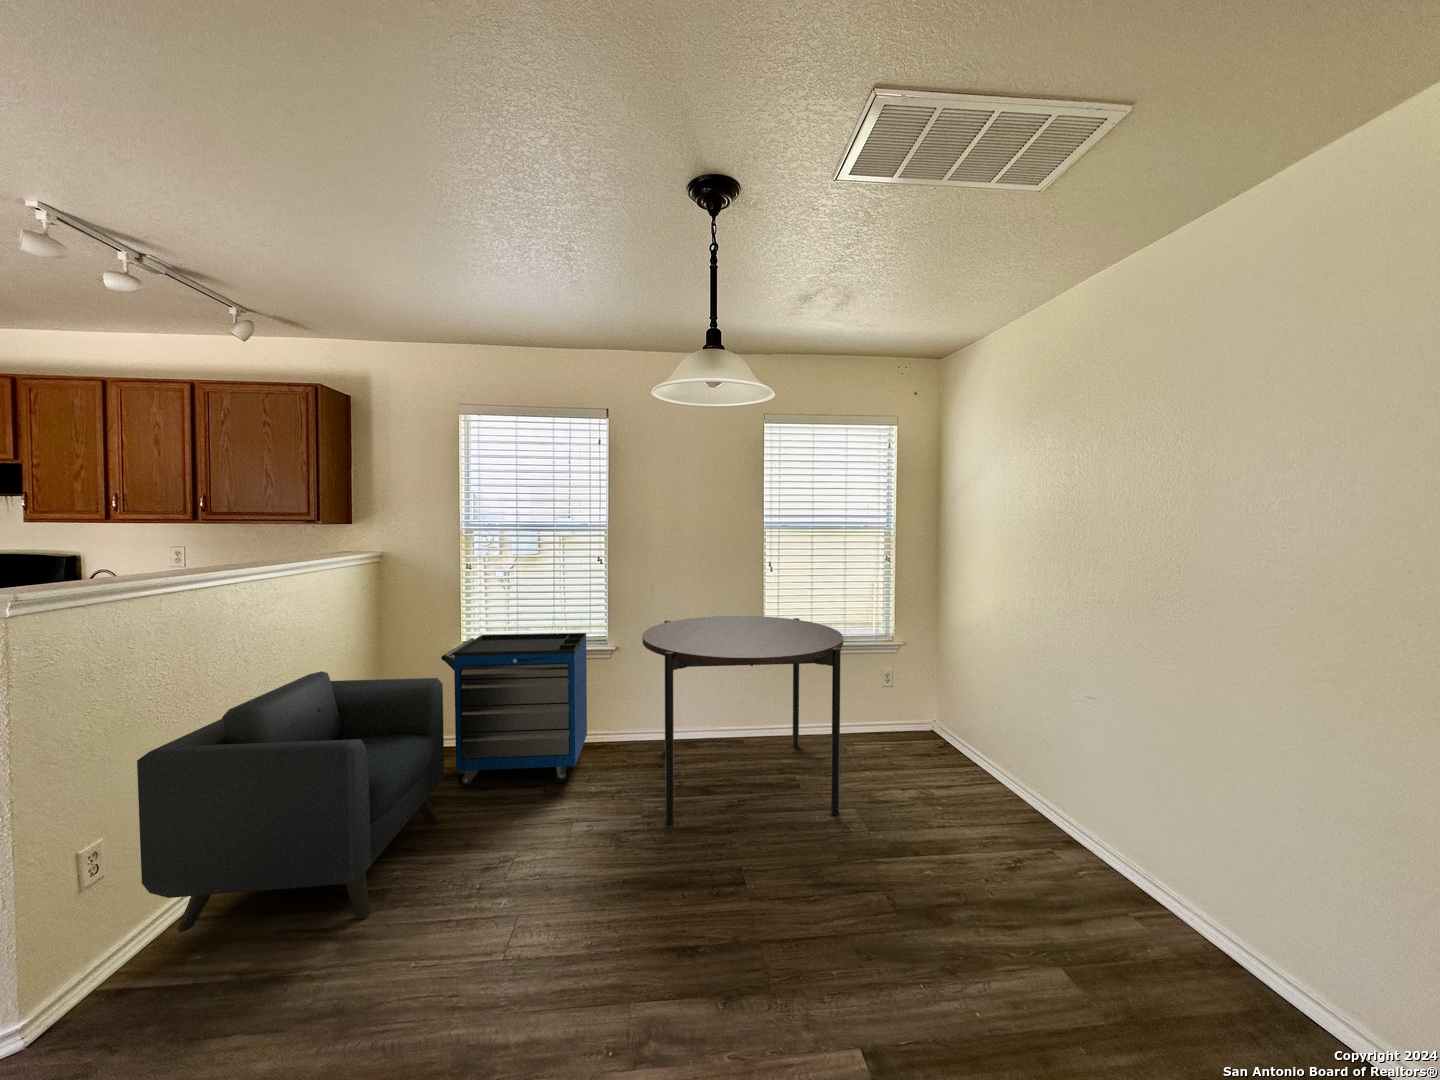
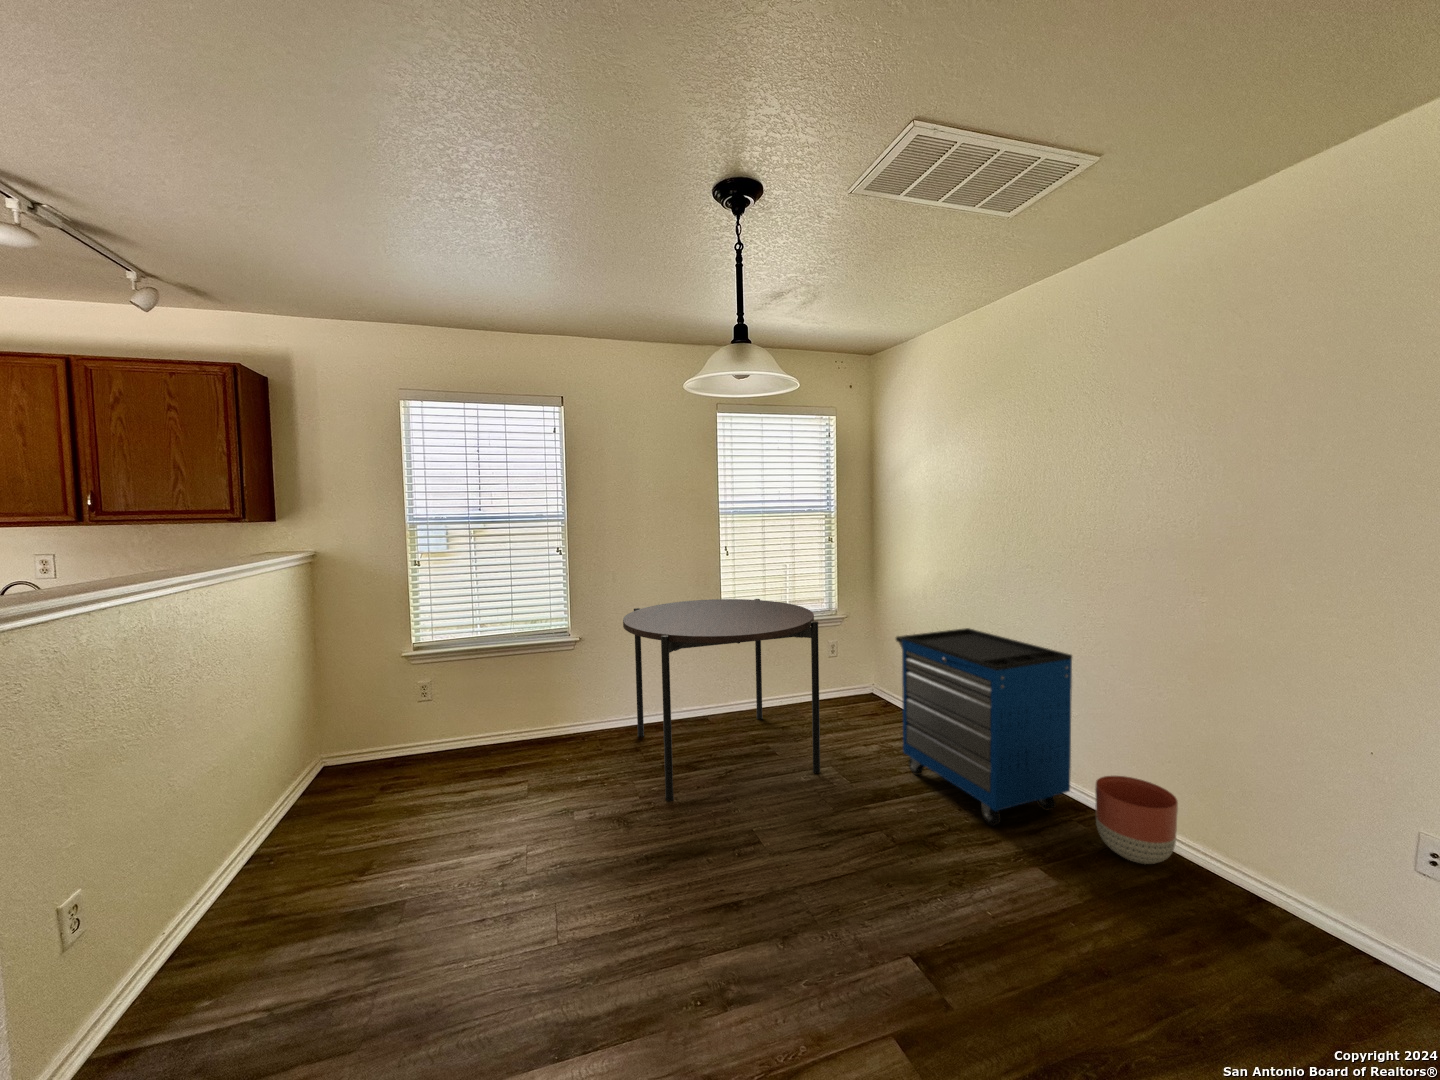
storage cabinet: present [441,633,587,787] -> present [896,628,1072,825]
armchair: present [137,671,444,932] -> none [106,681,427,988]
planter: none [1155,872,1267,996] -> present [1095,776,1178,864]

